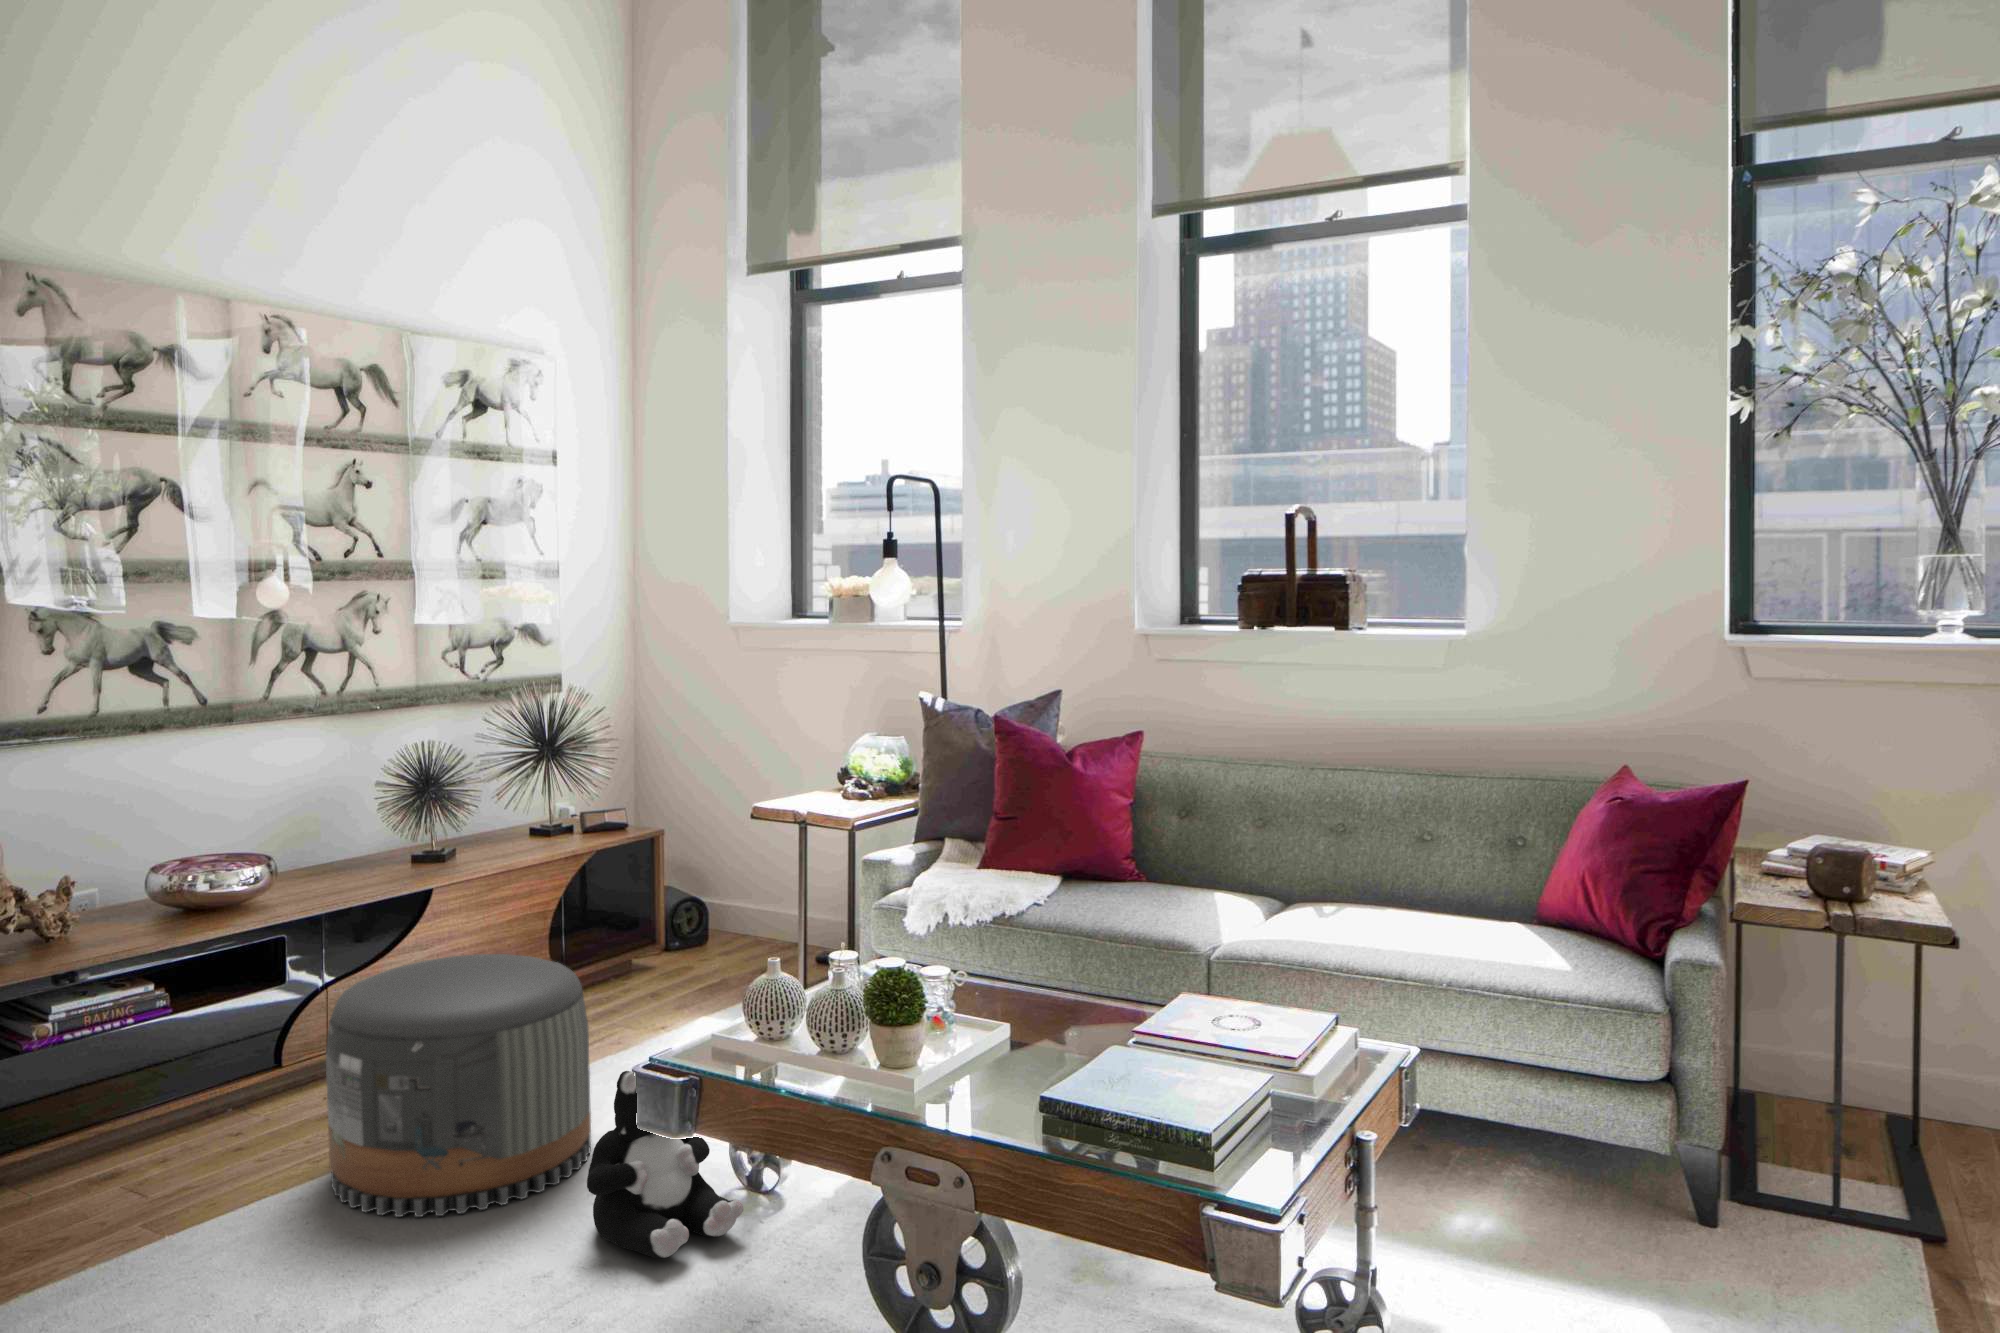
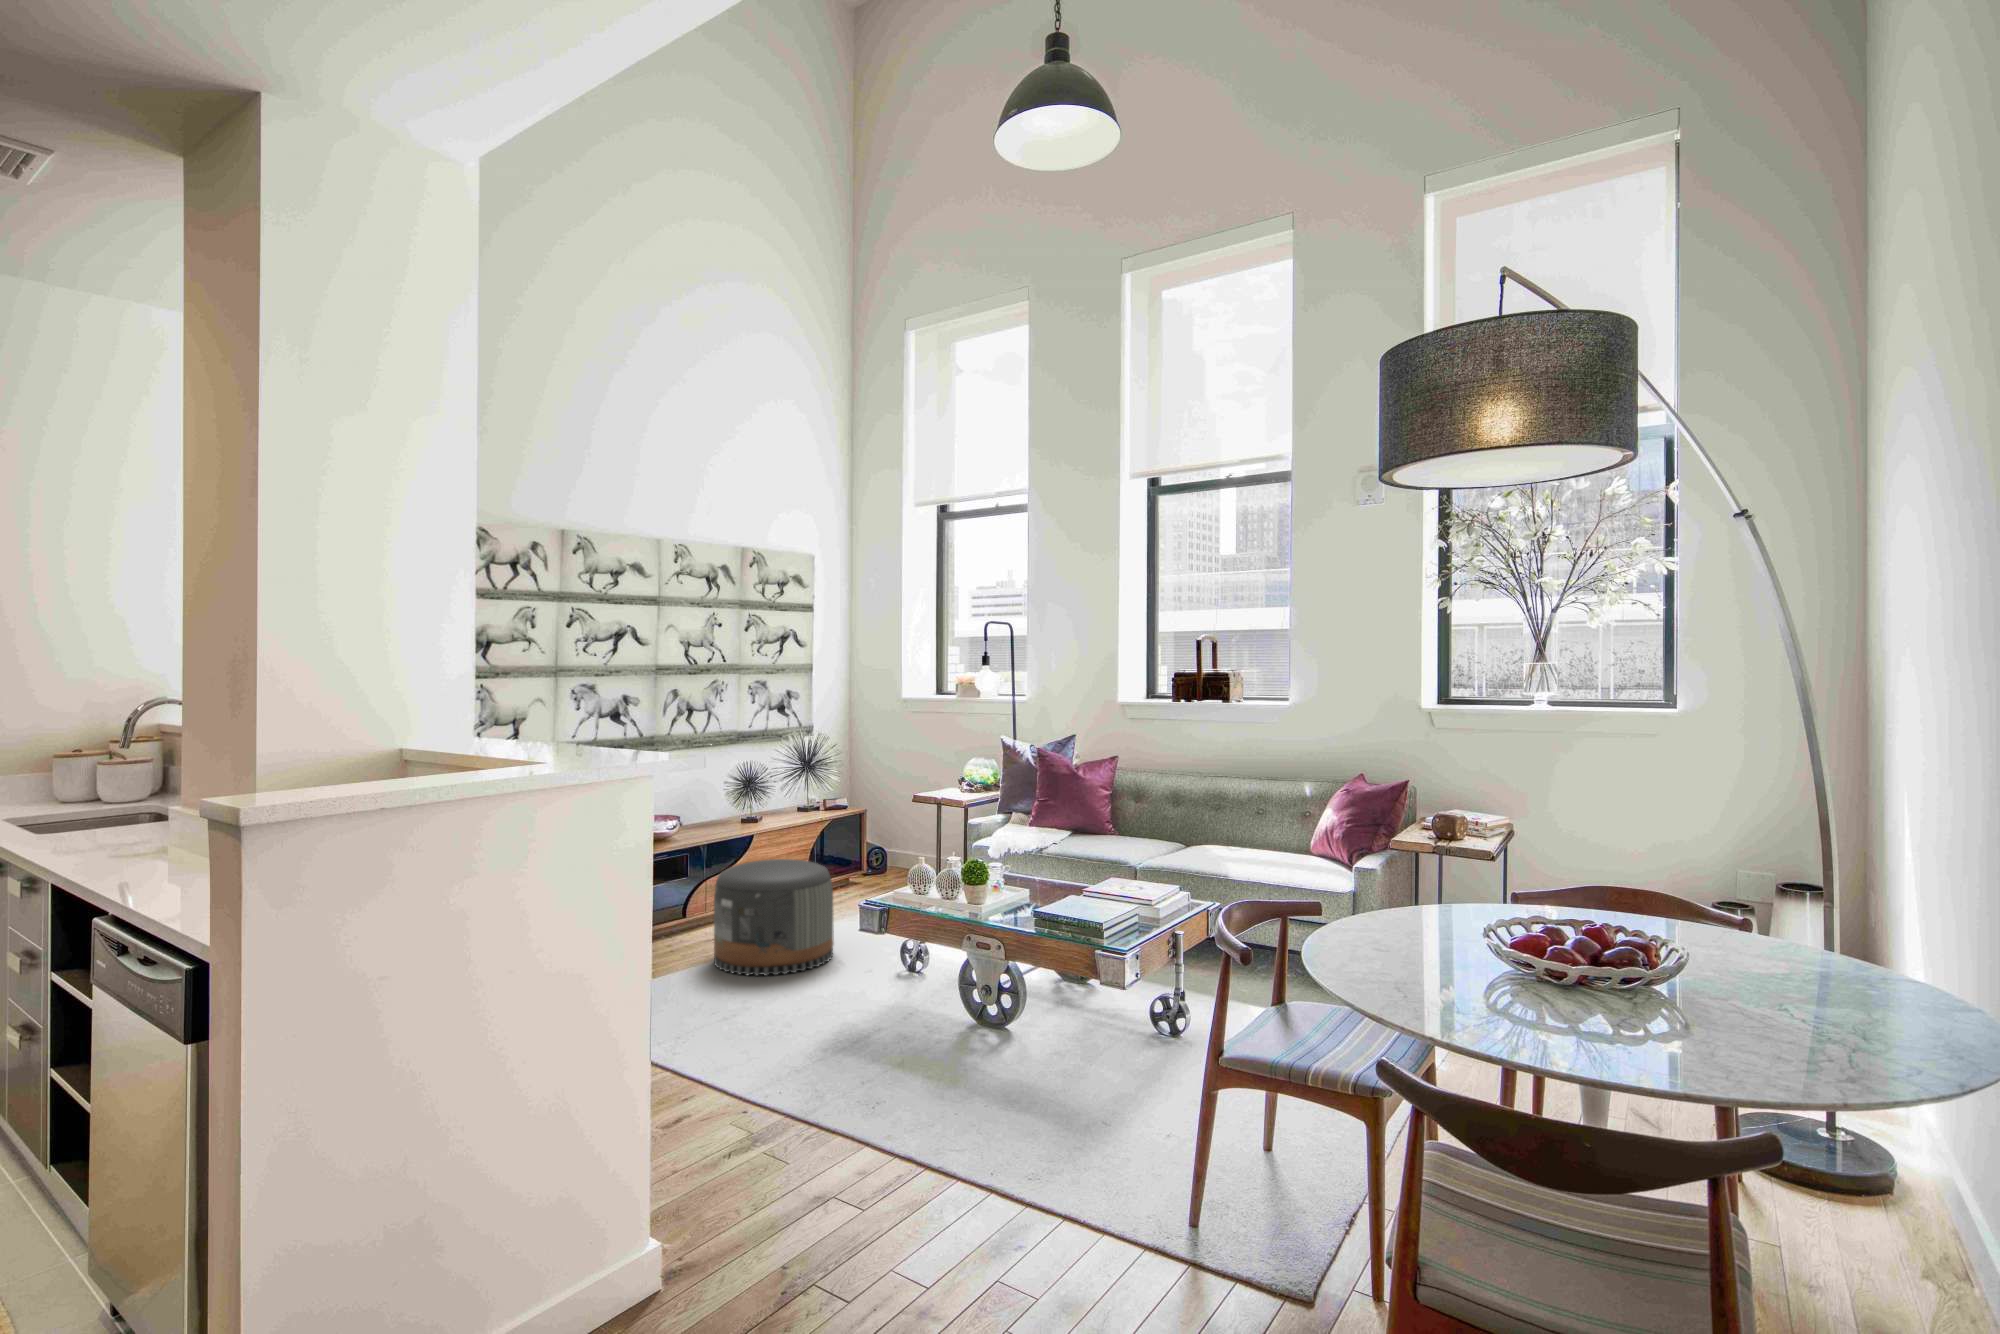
plush toy: present [587,1071,743,1258] -> none [835,906,906,992]

